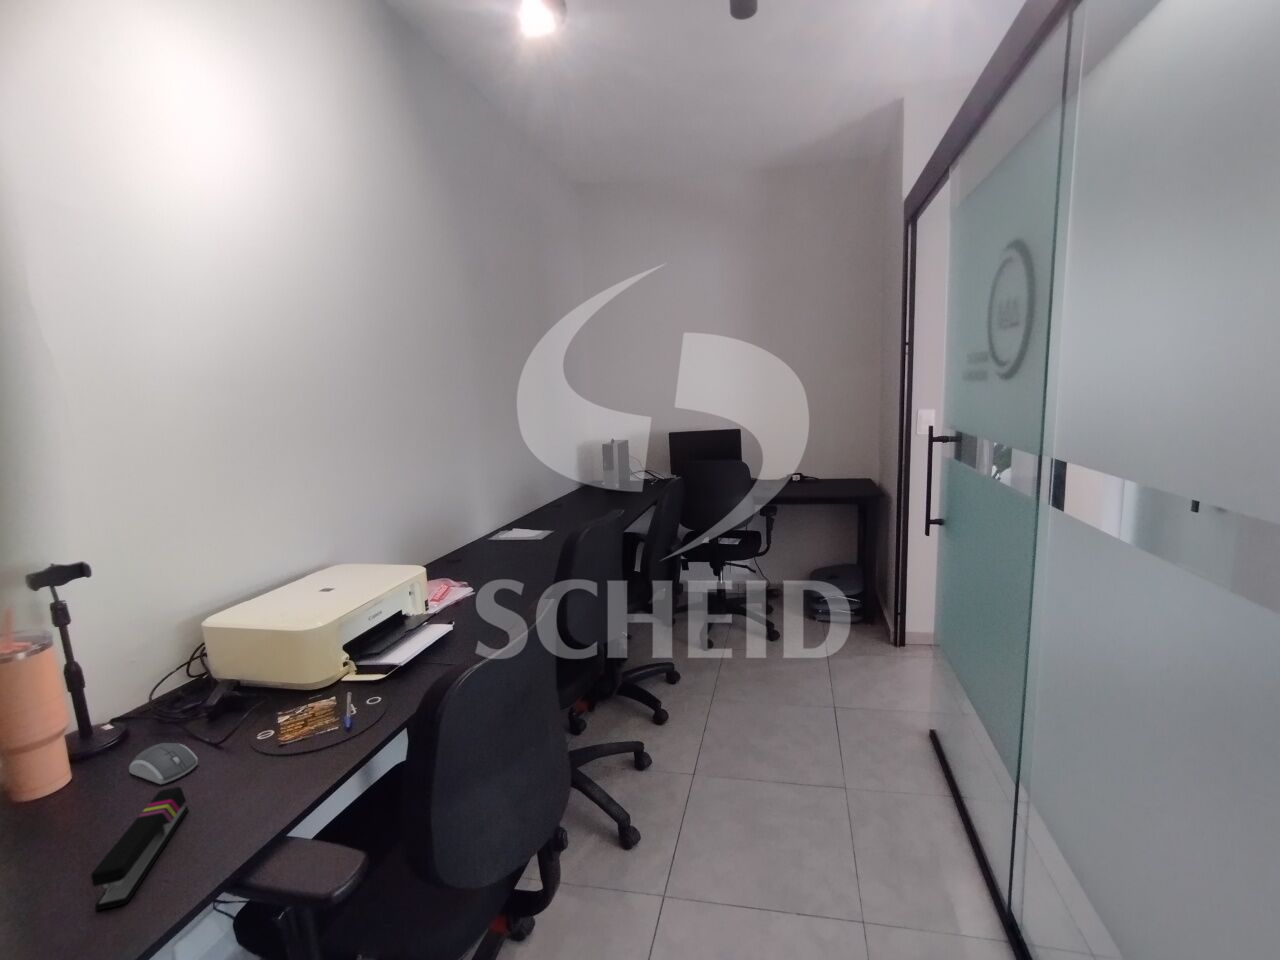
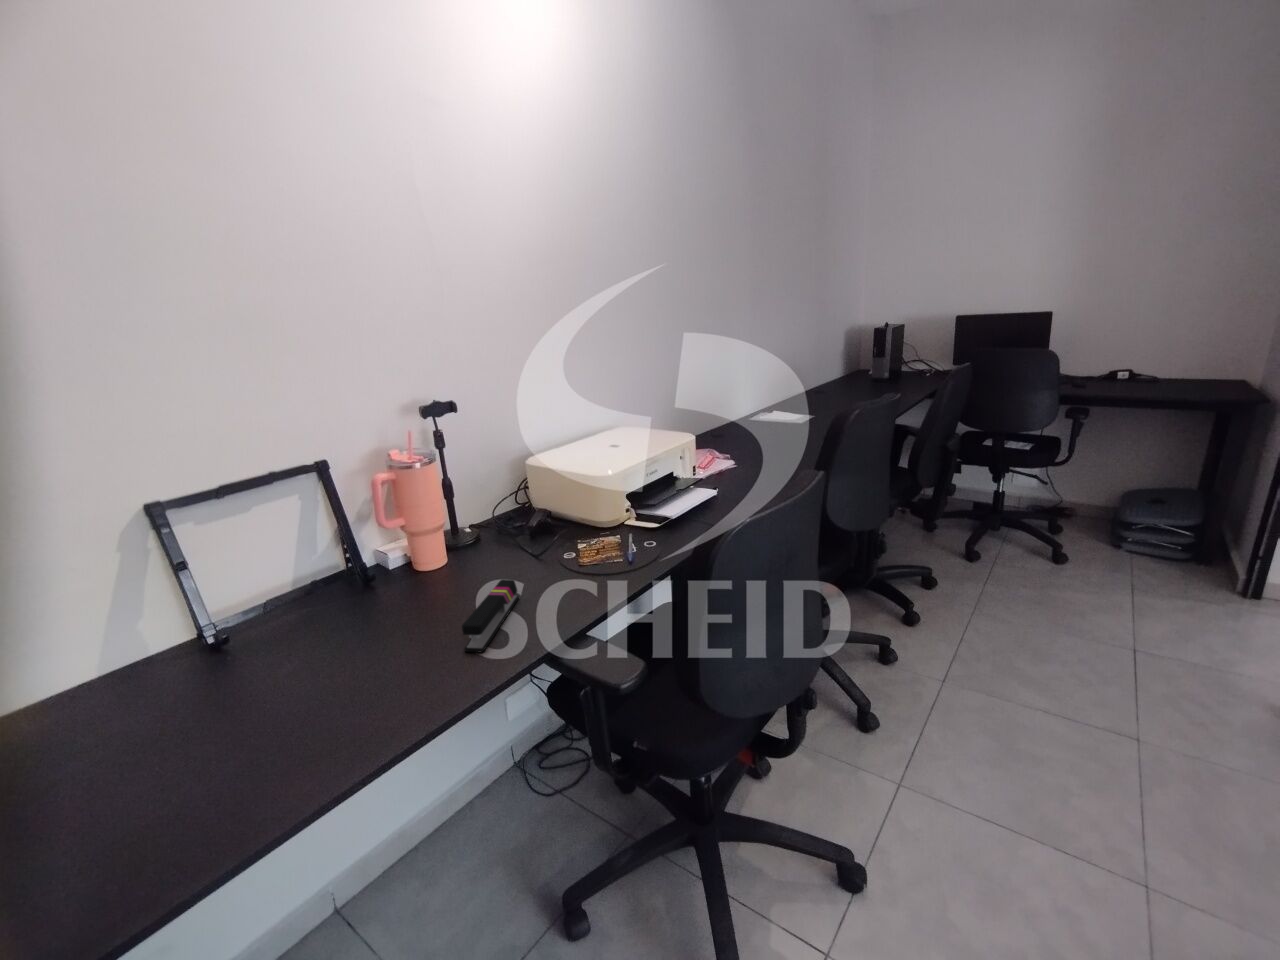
computer mouse: present [129,743,198,784] -> none [481,547,524,576]

